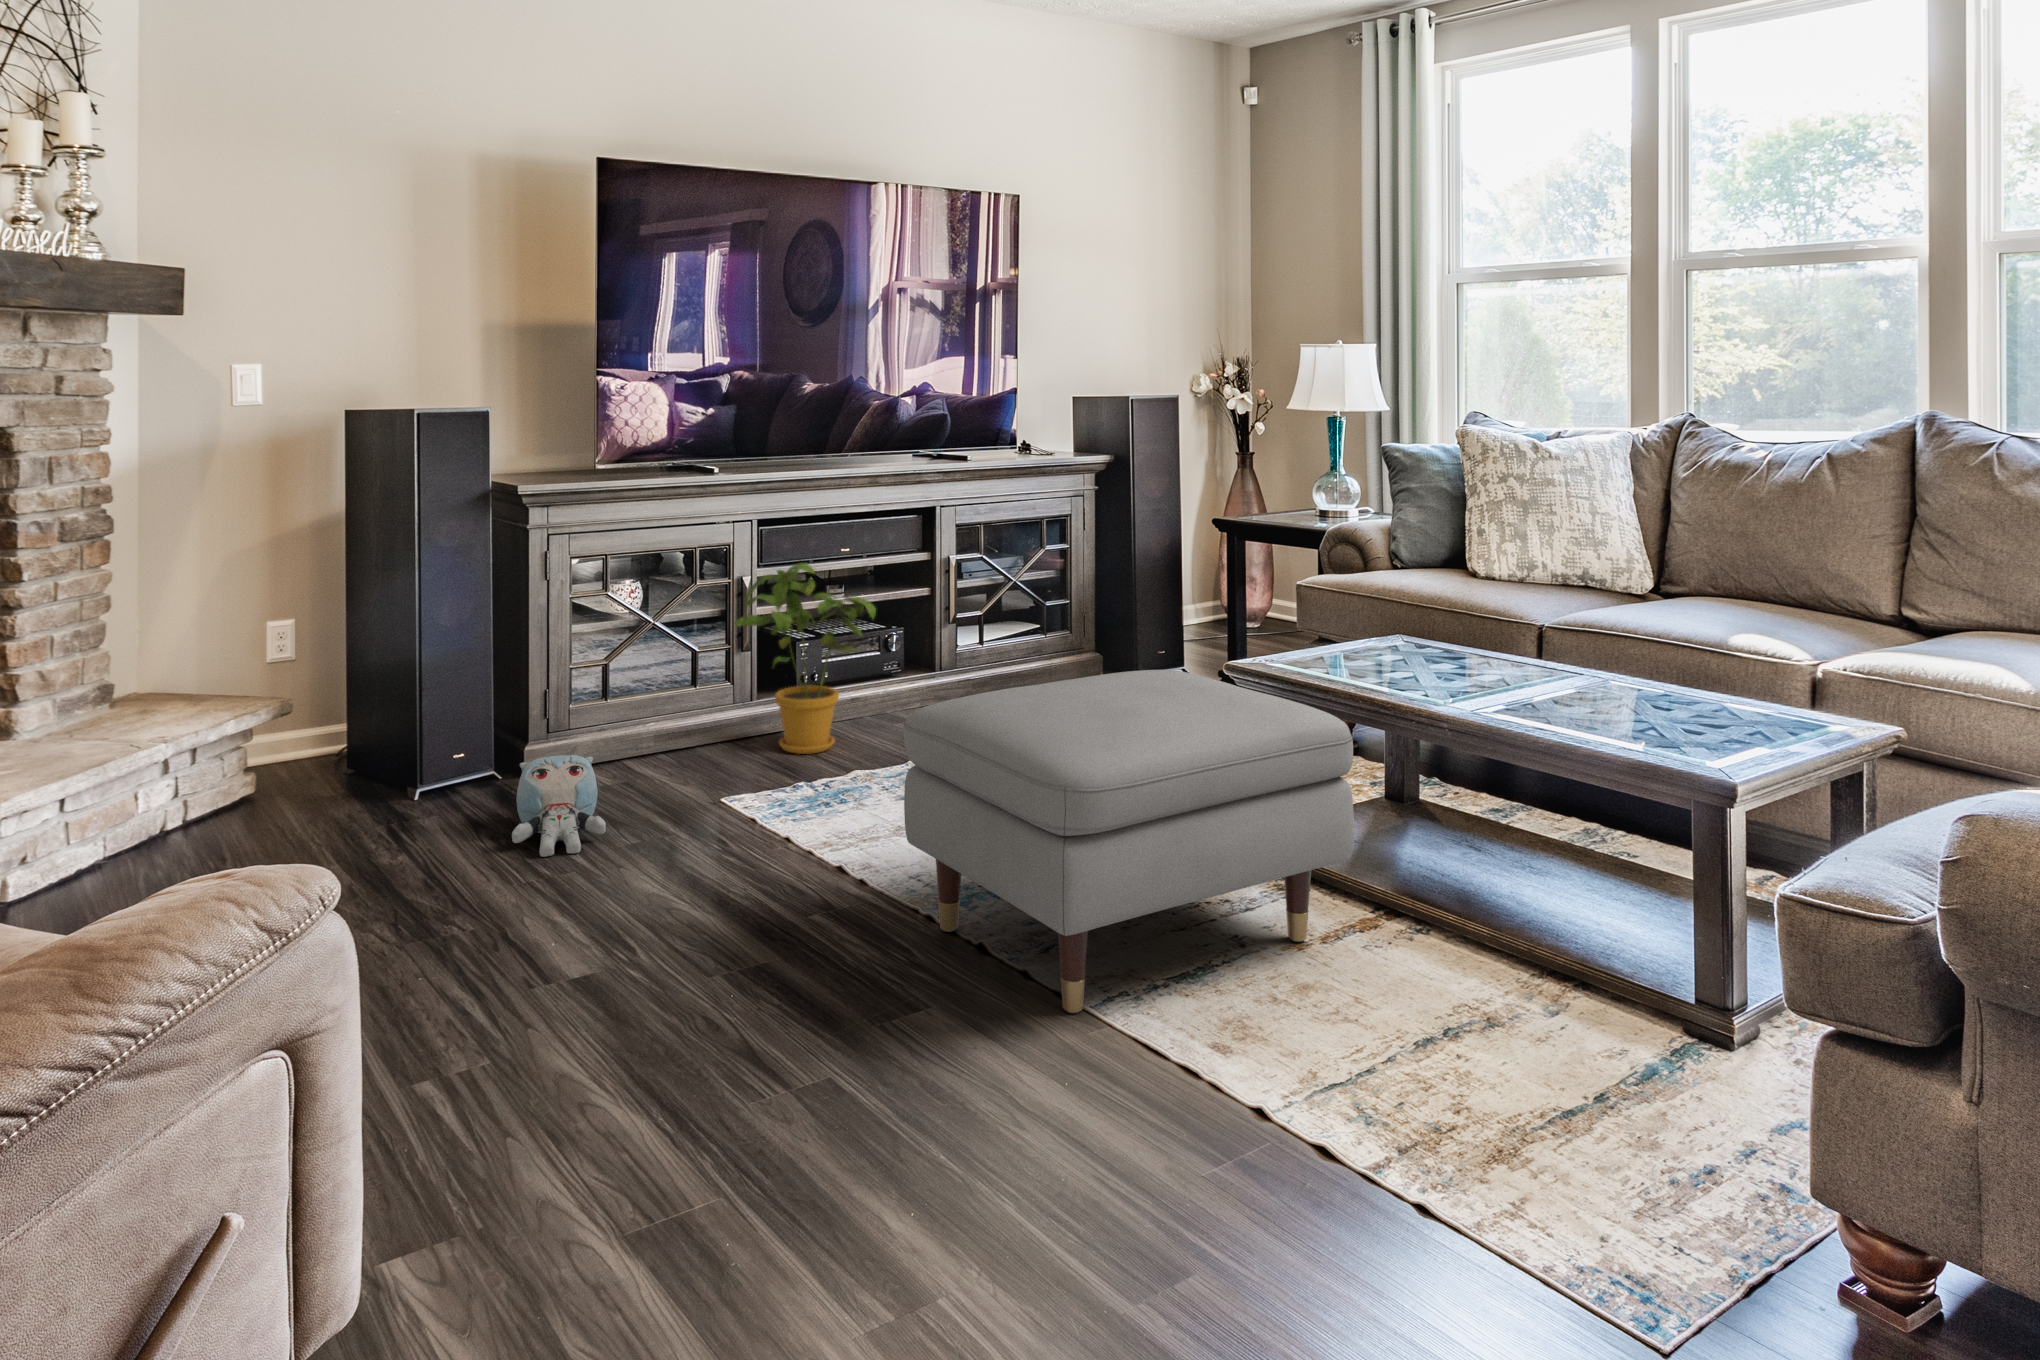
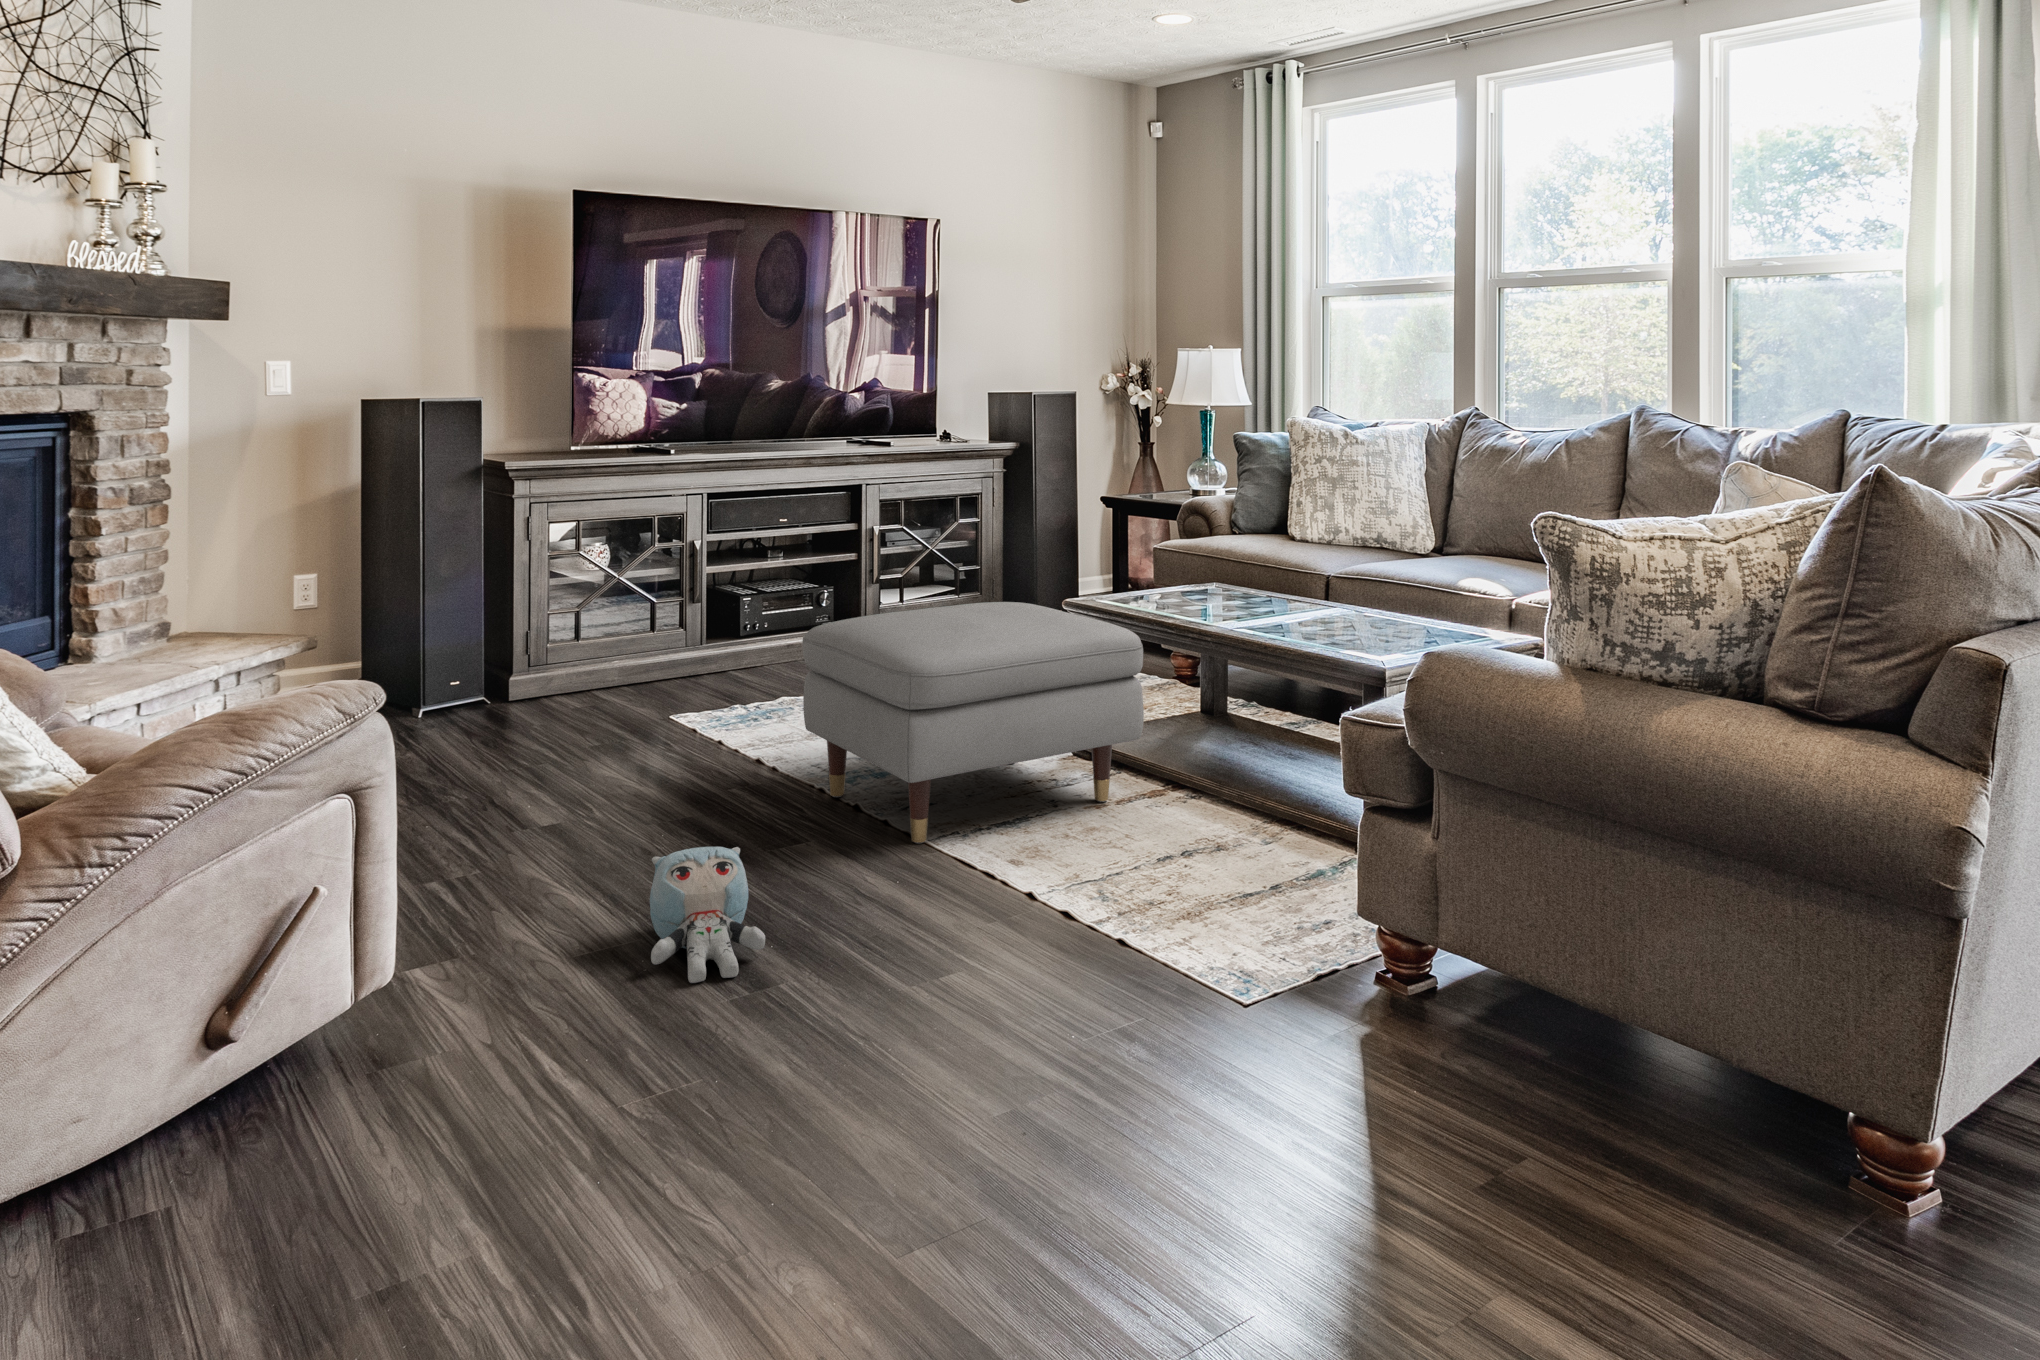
house plant: present [734,563,876,754] -> none [686,527,804,685]
plush toy: present [512,755,606,857] -> present [650,847,765,983]

